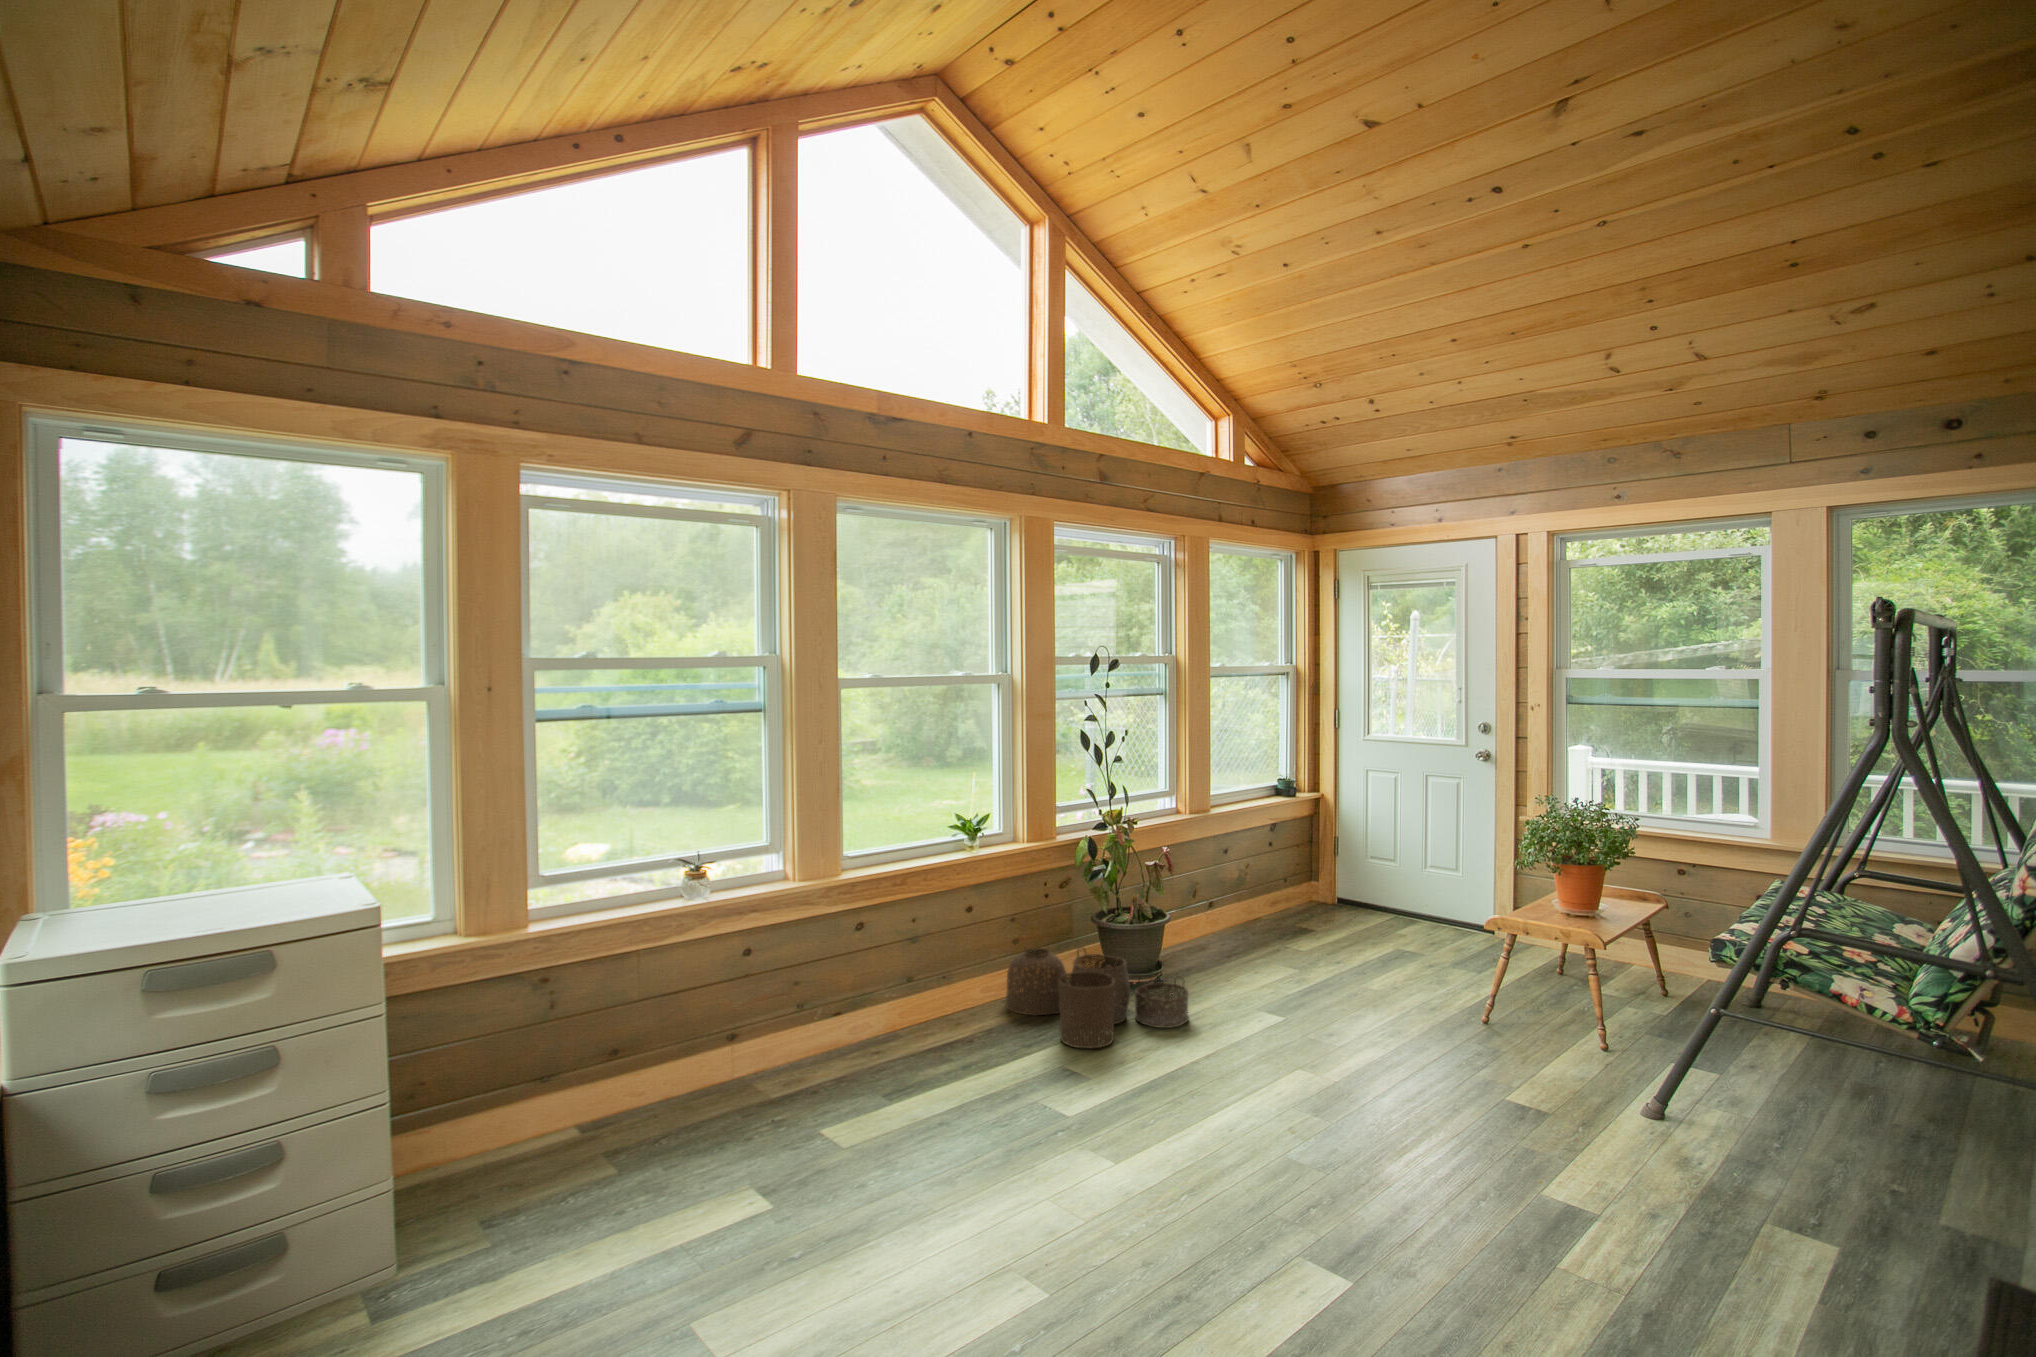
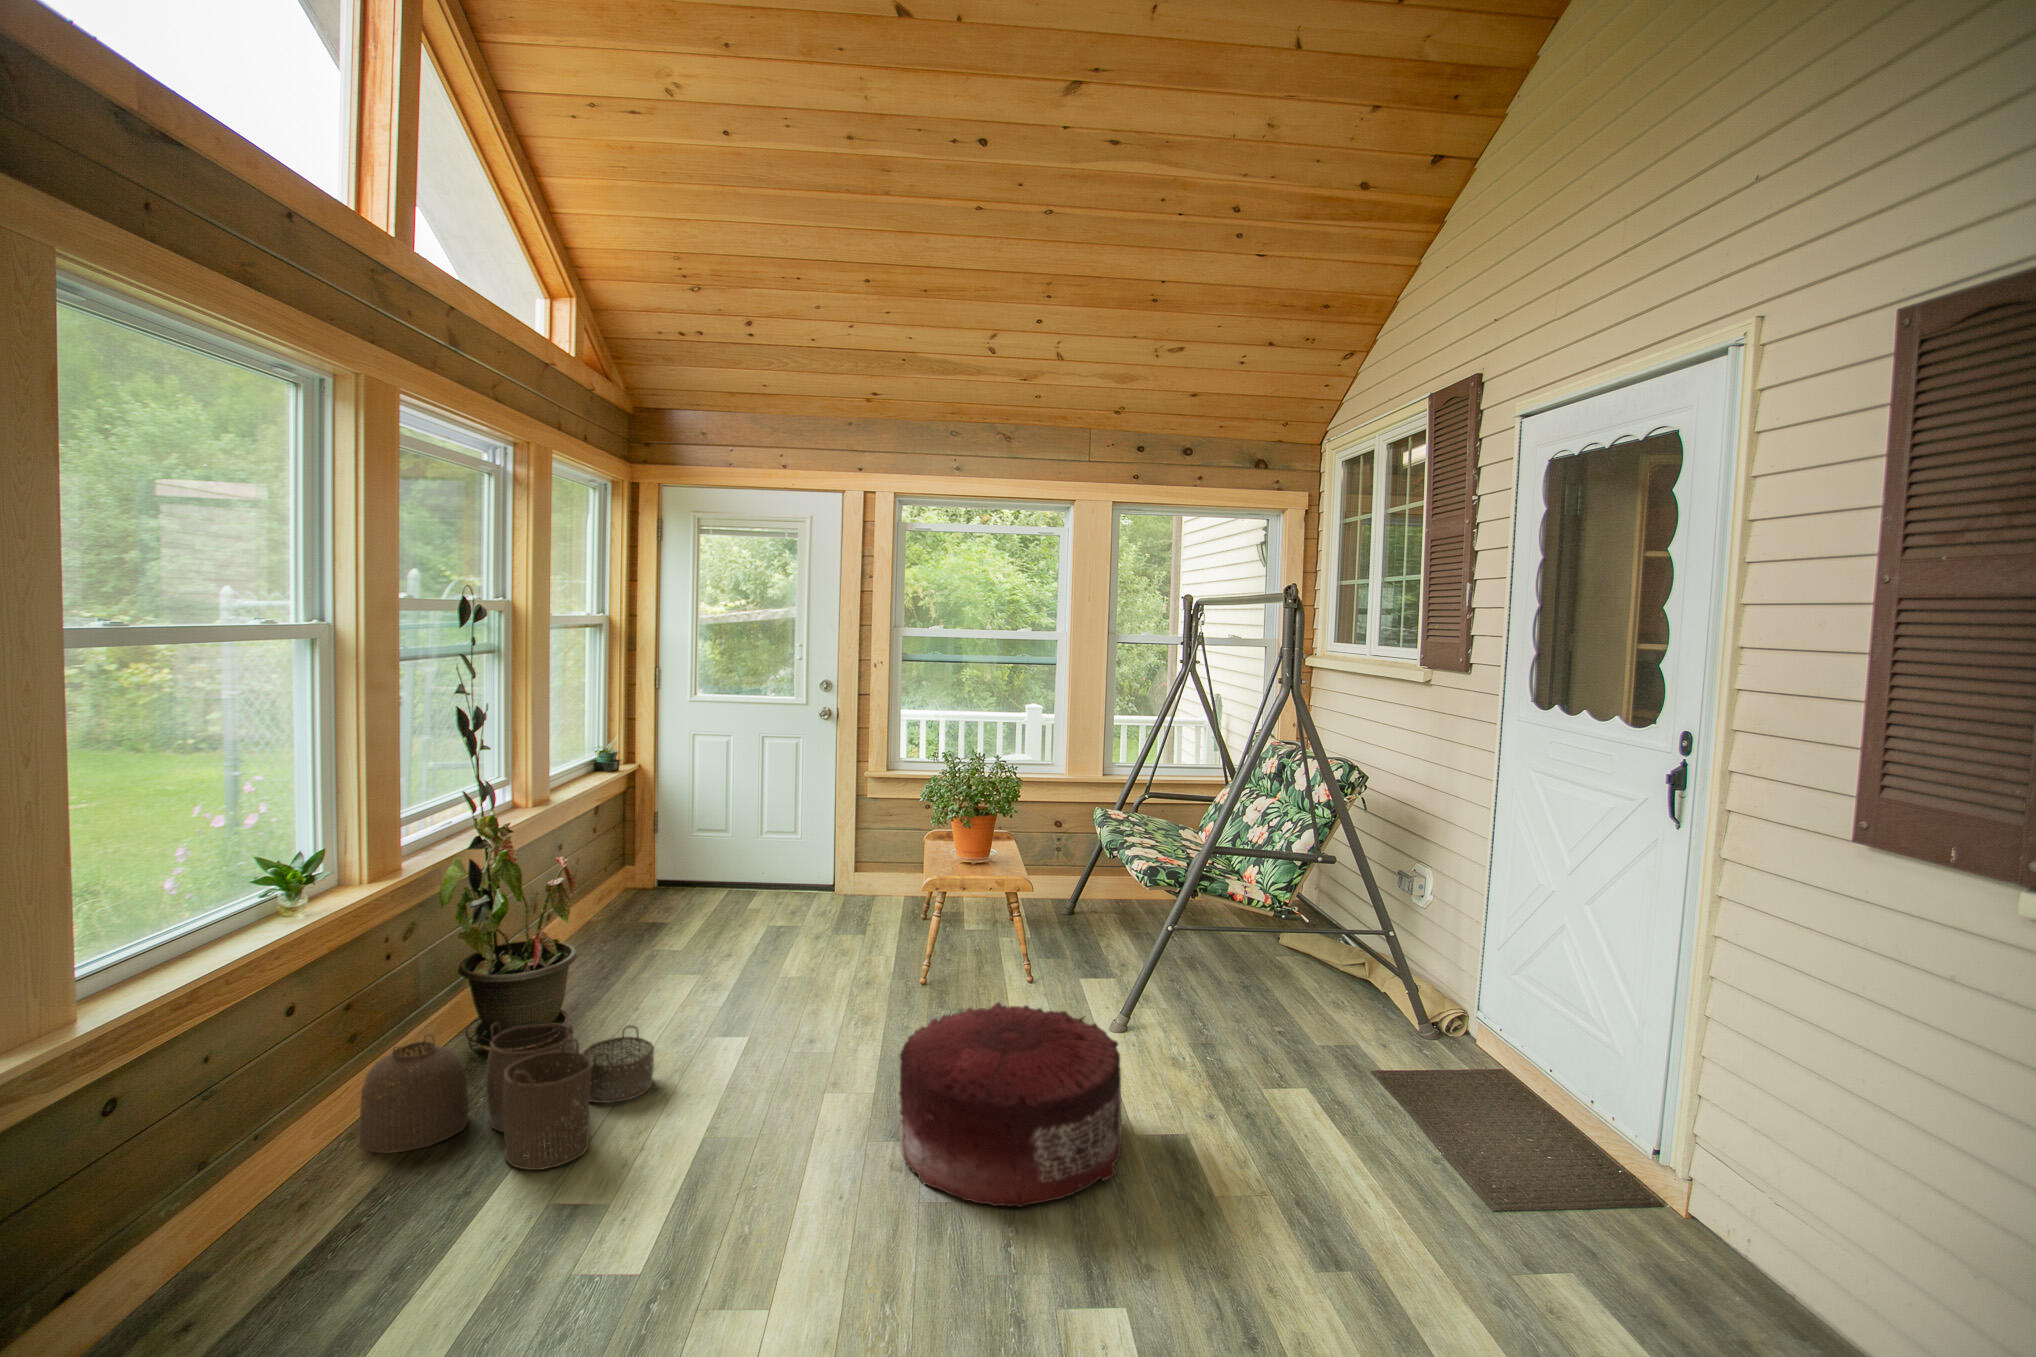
pouf: none [1289,1021,1526,1214] -> present [899,1002,1122,1207]

